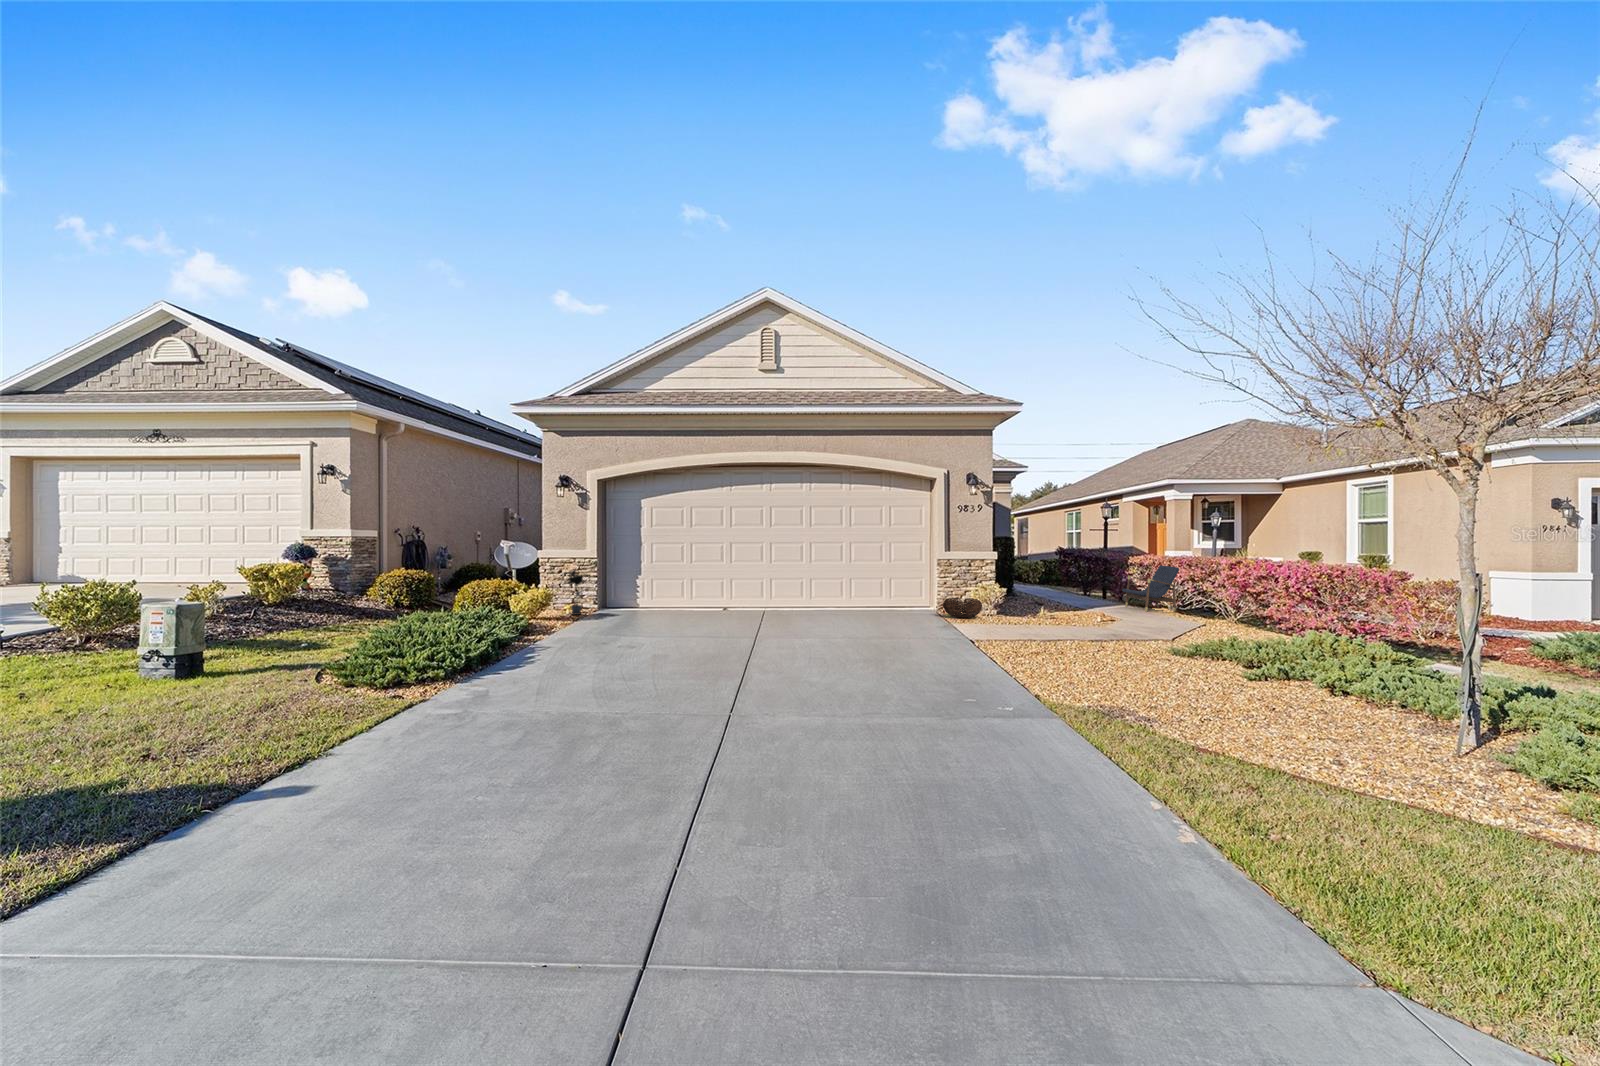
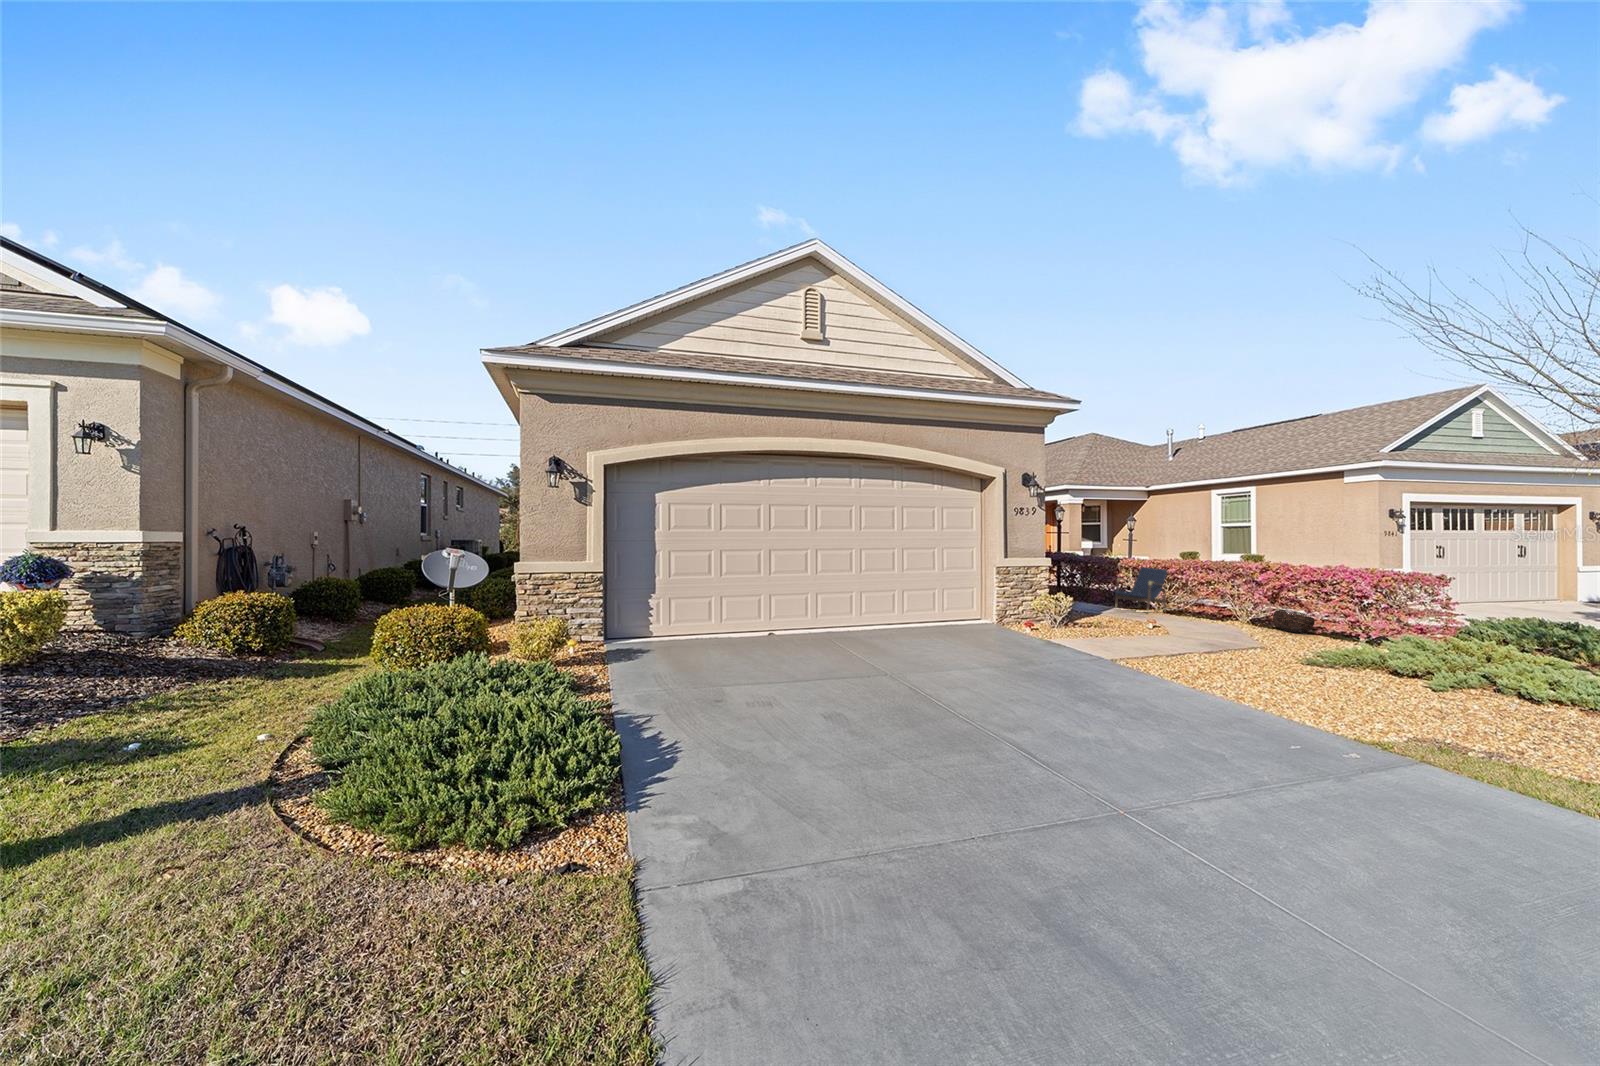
potted plant: present [566,569,590,615] -> none [556,587,603,655]
basket: present [943,598,982,618] -> present [1273,610,1315,633]

